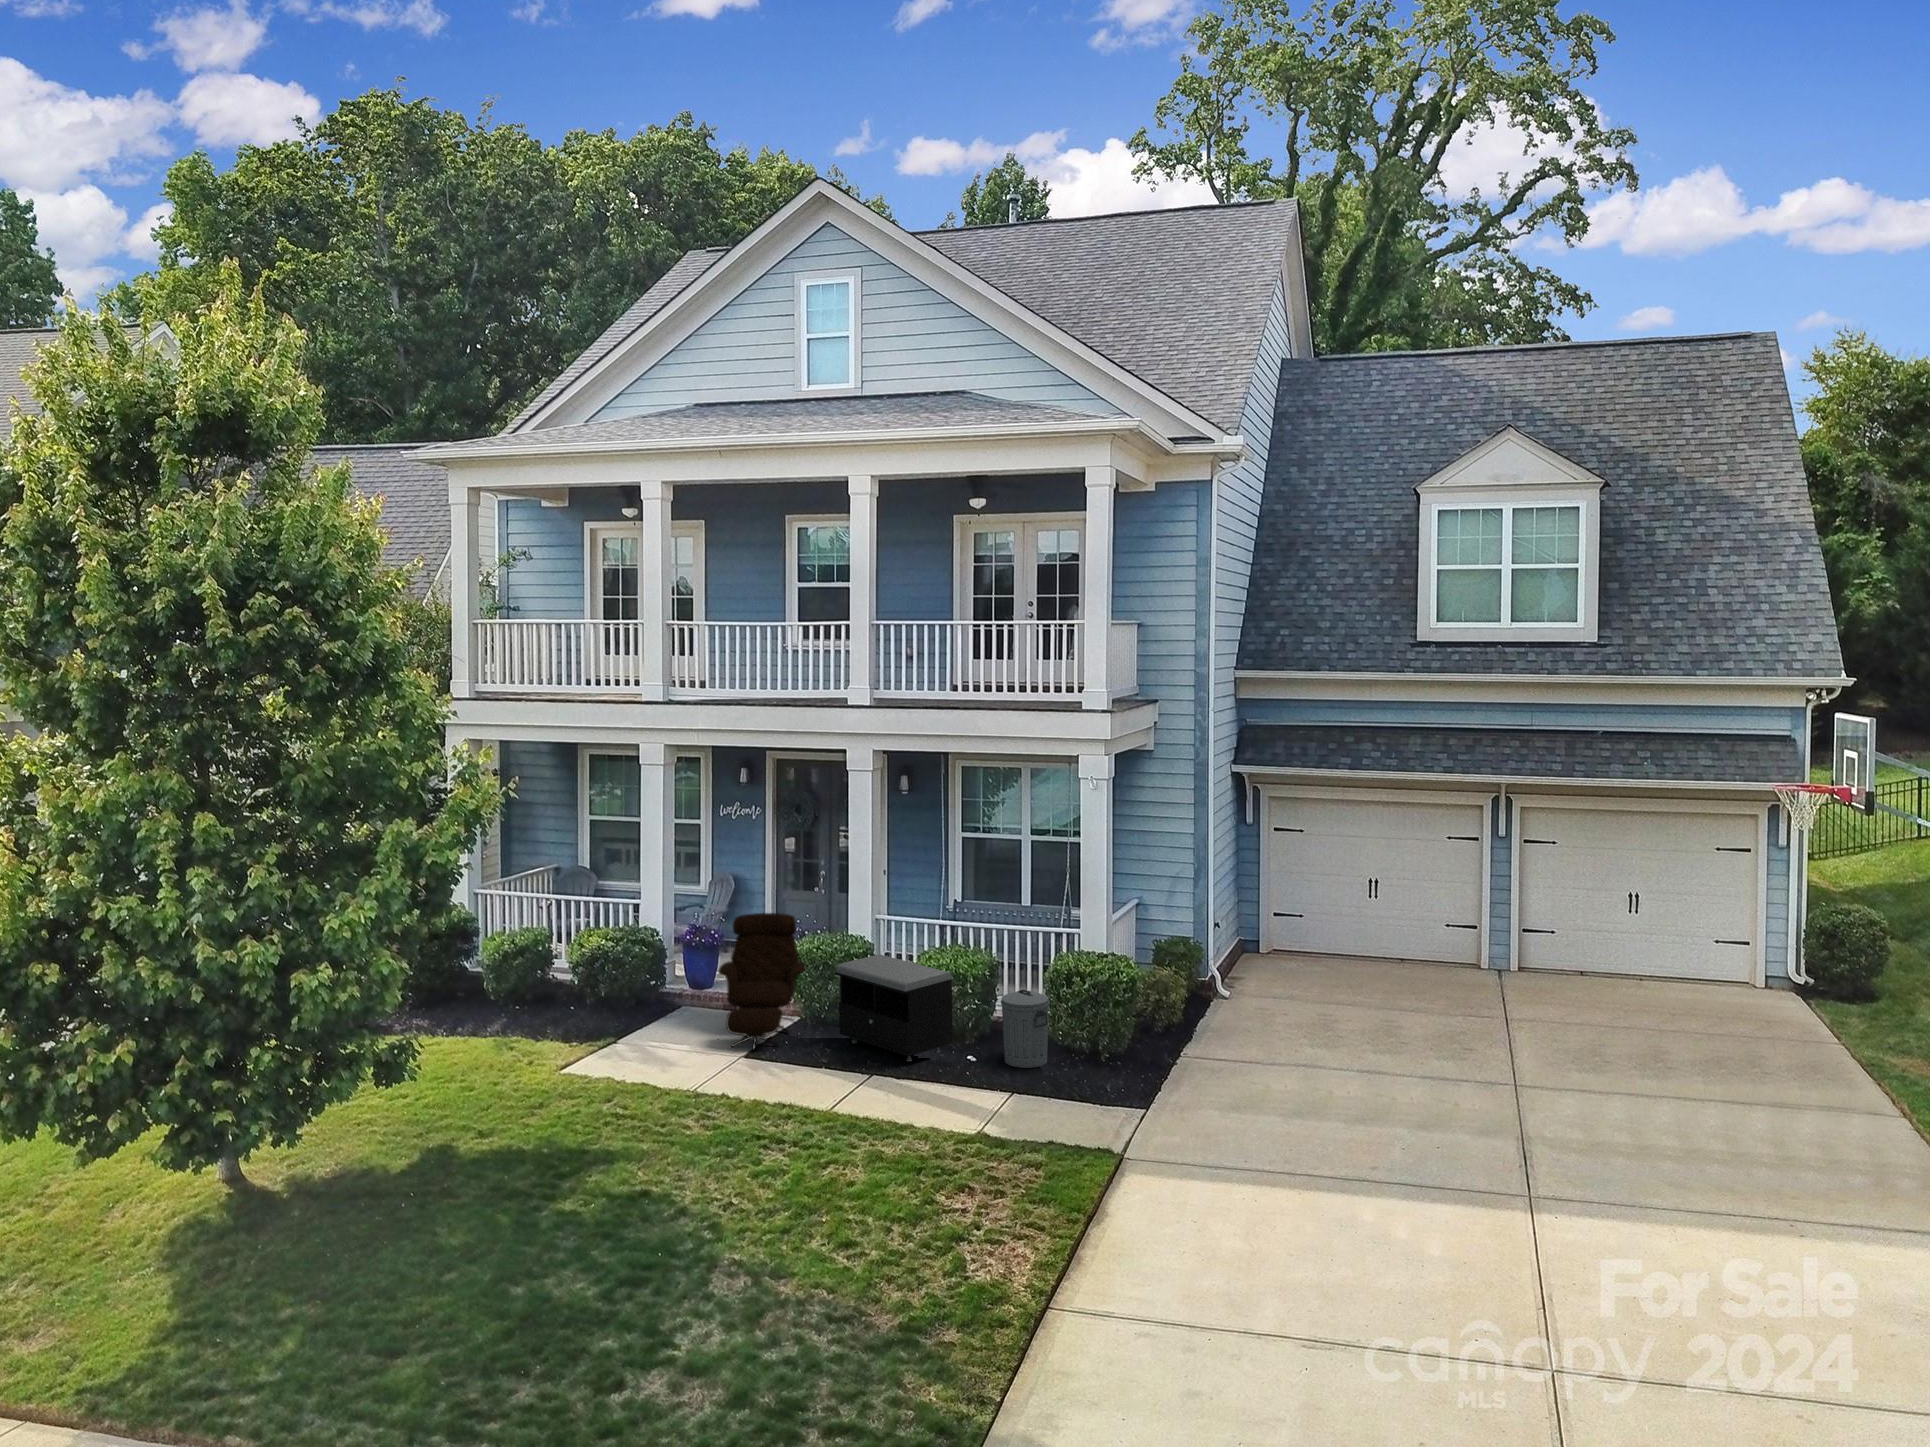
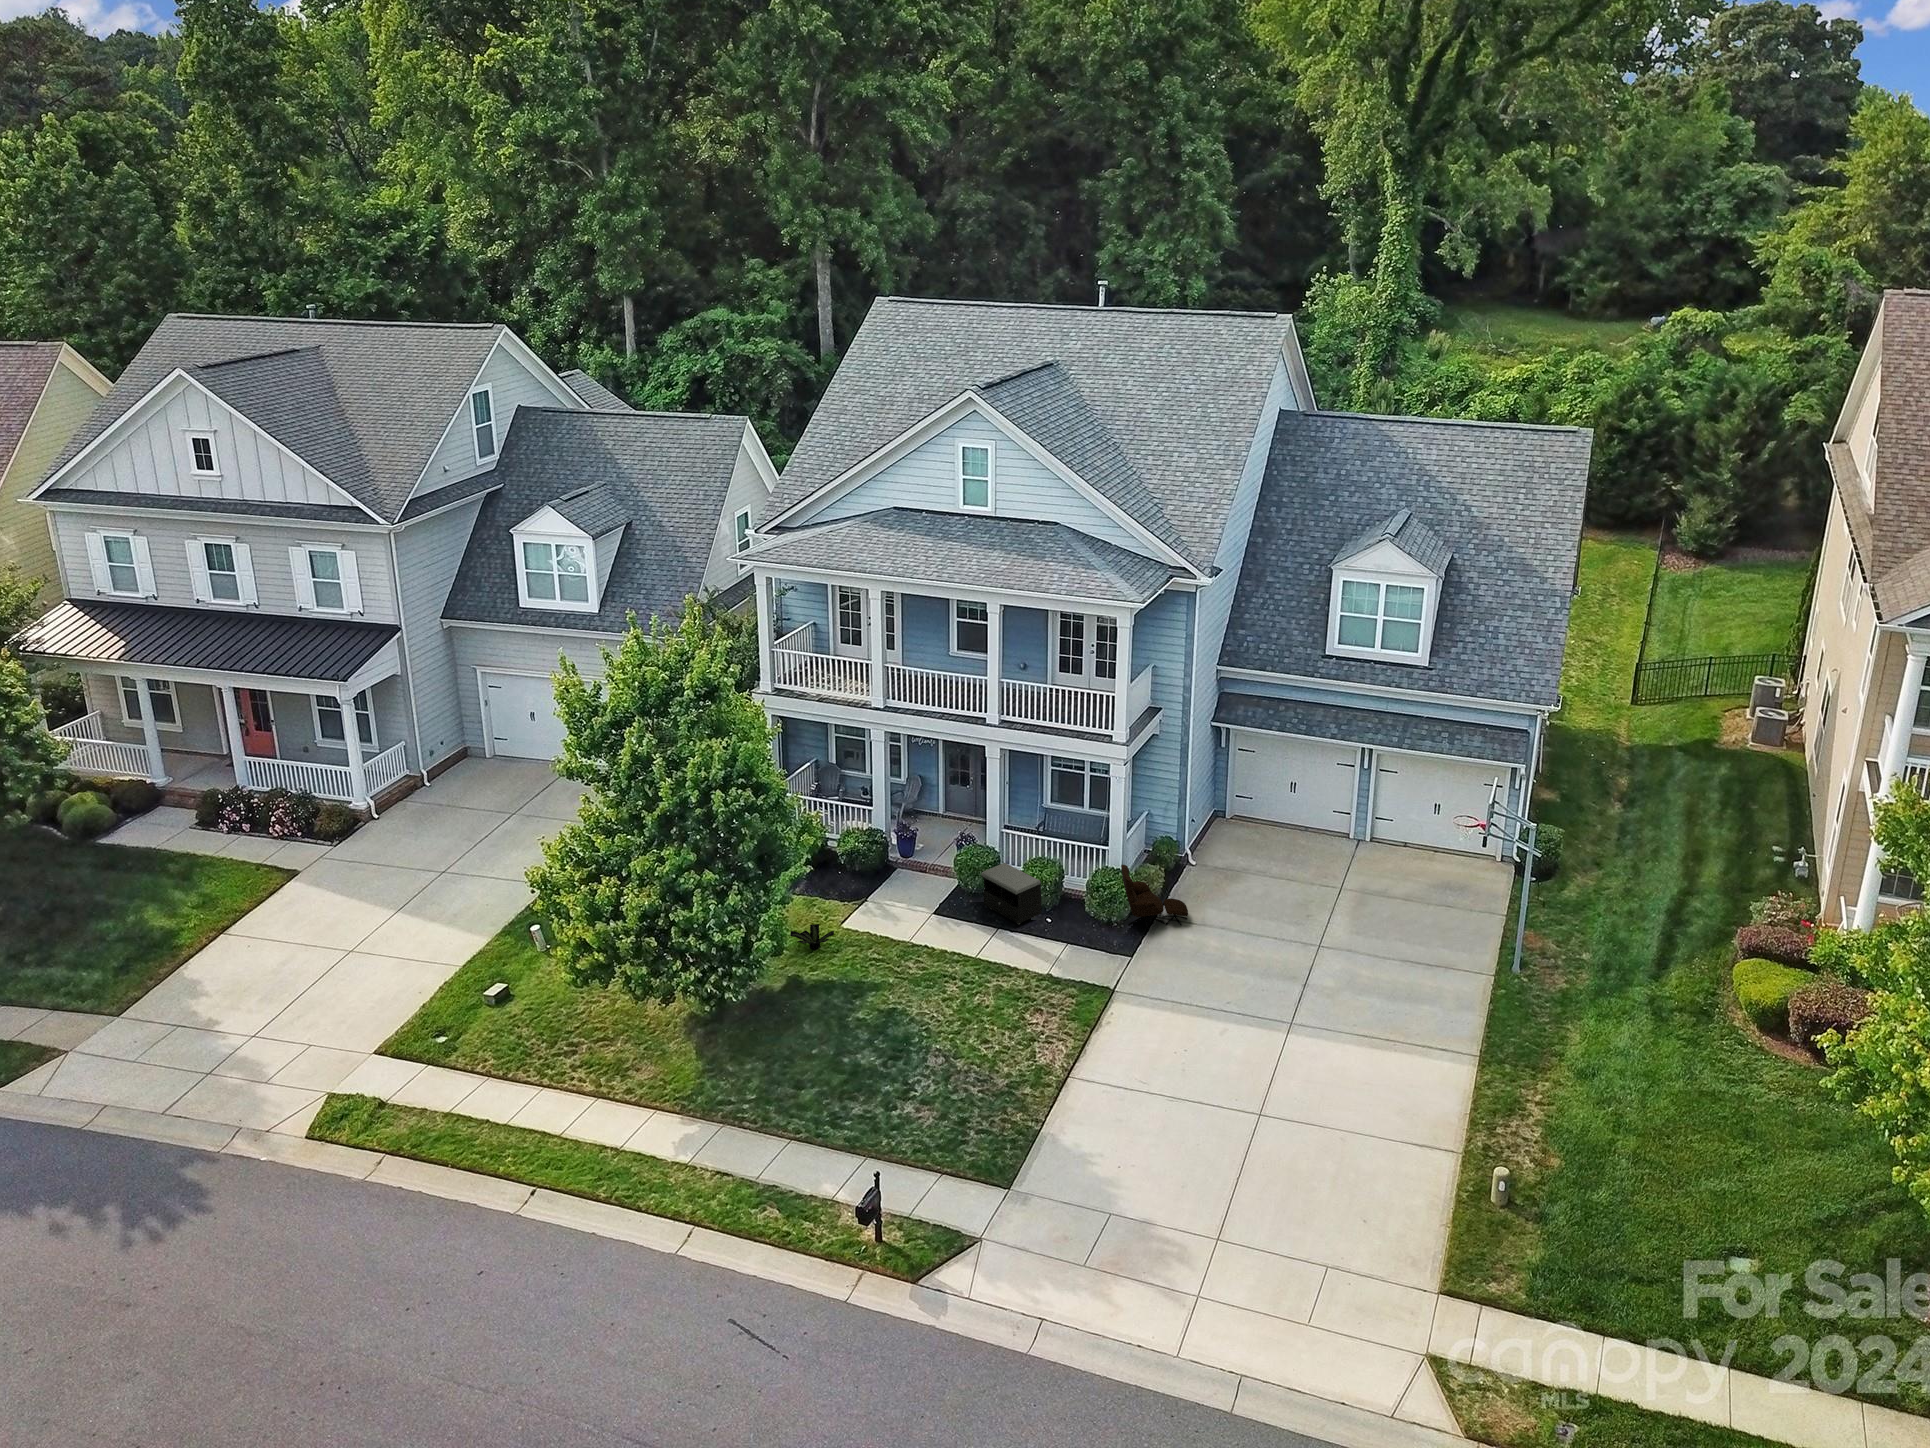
lounge chair: present [719,913,806,1051] -> present [1121,865,1188,931]
trash can: present [1001,989,1049,1068] -> none [1065,891,1090,930]
potted plant: none [442,1053,537,1101] -> present [790,924,834,950]

